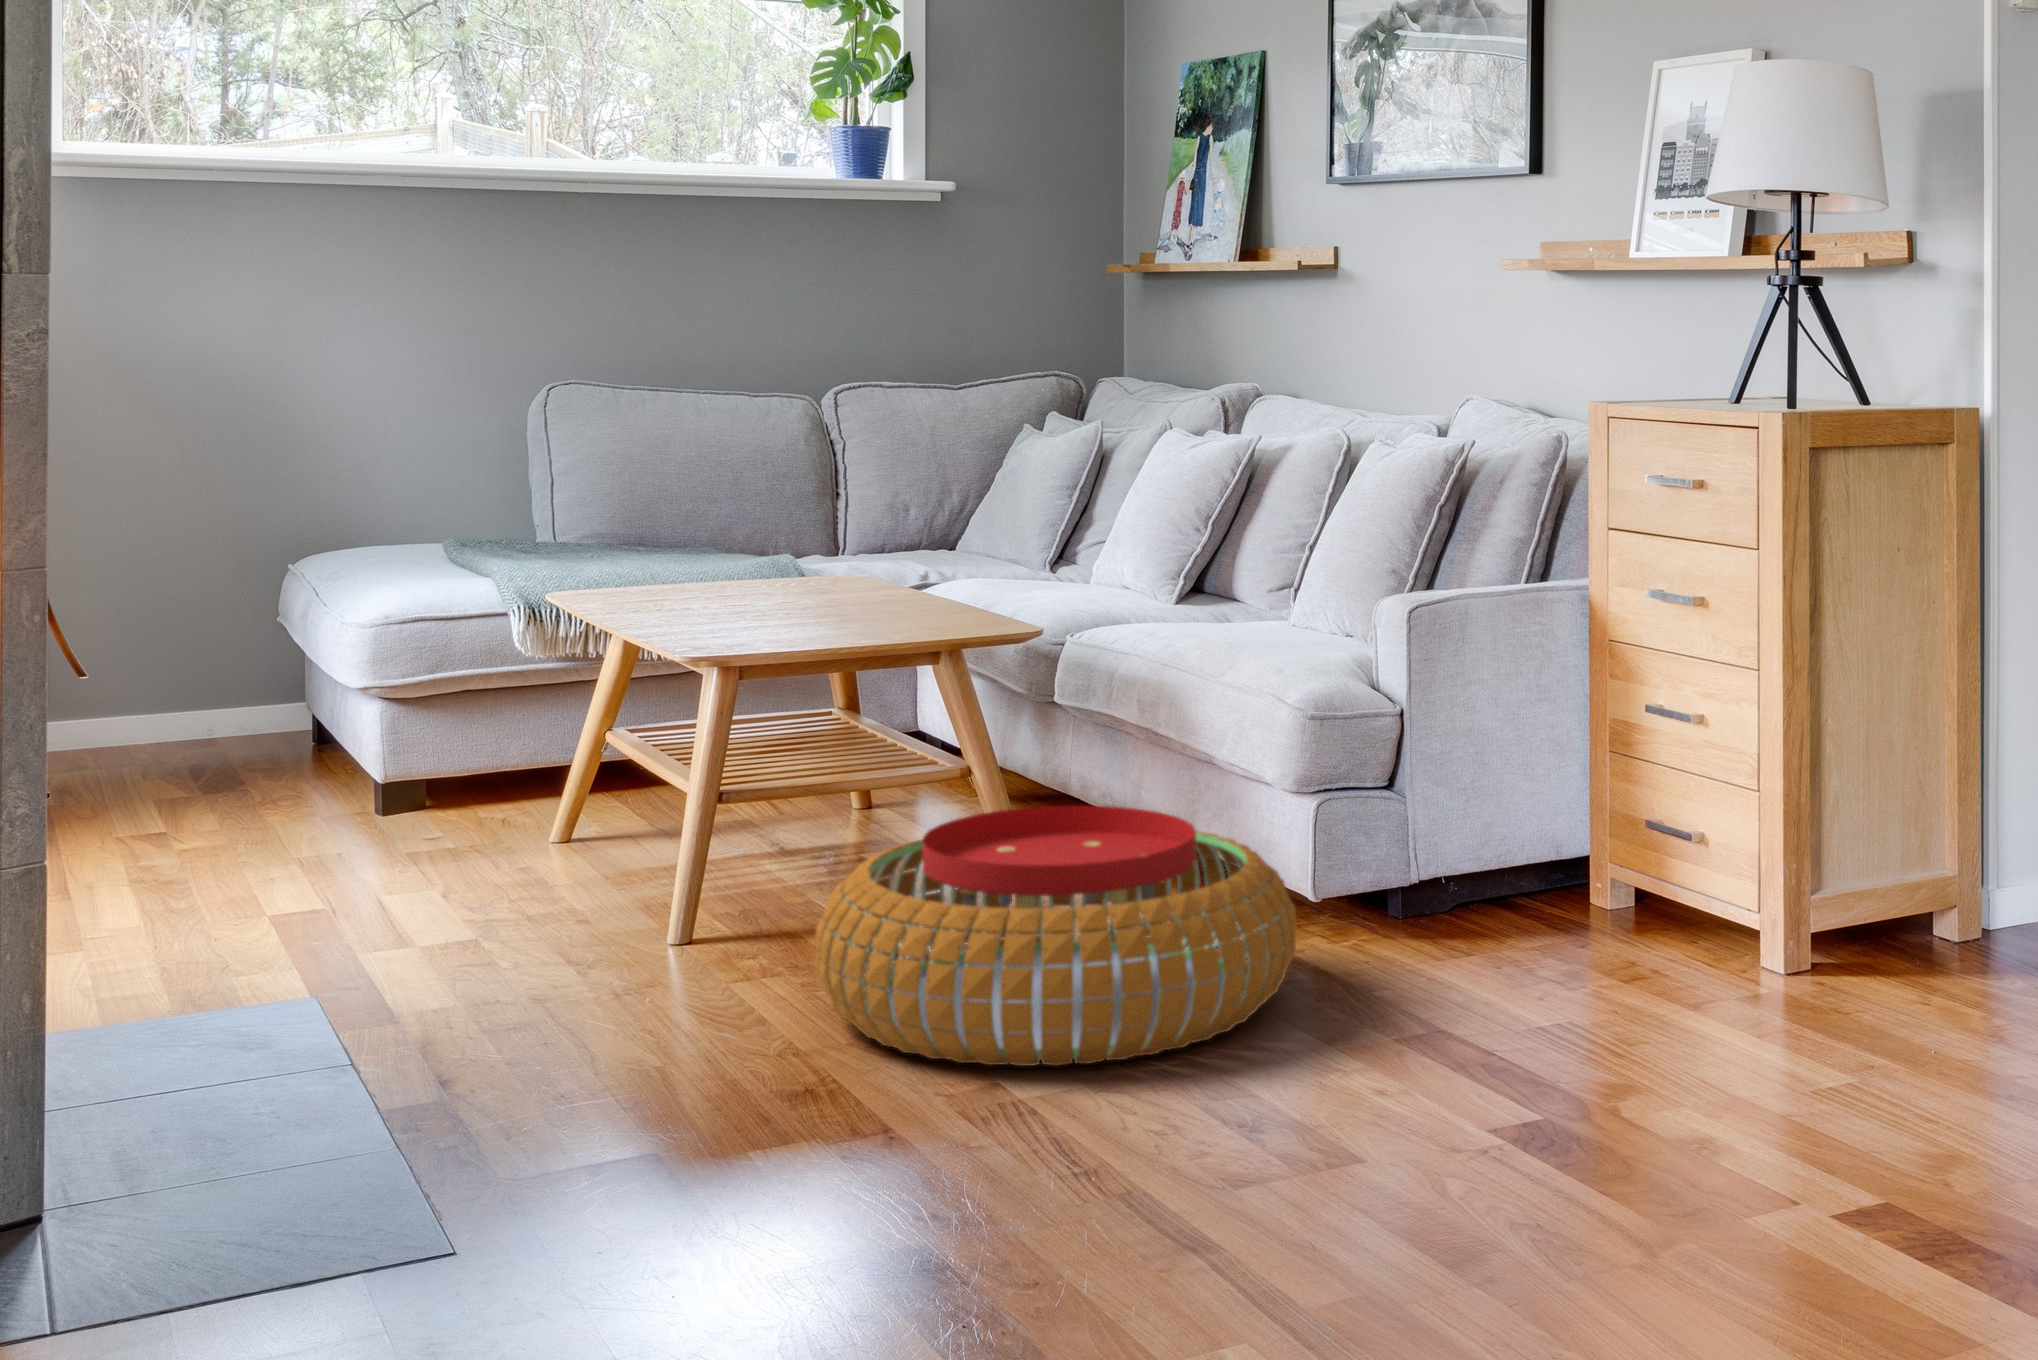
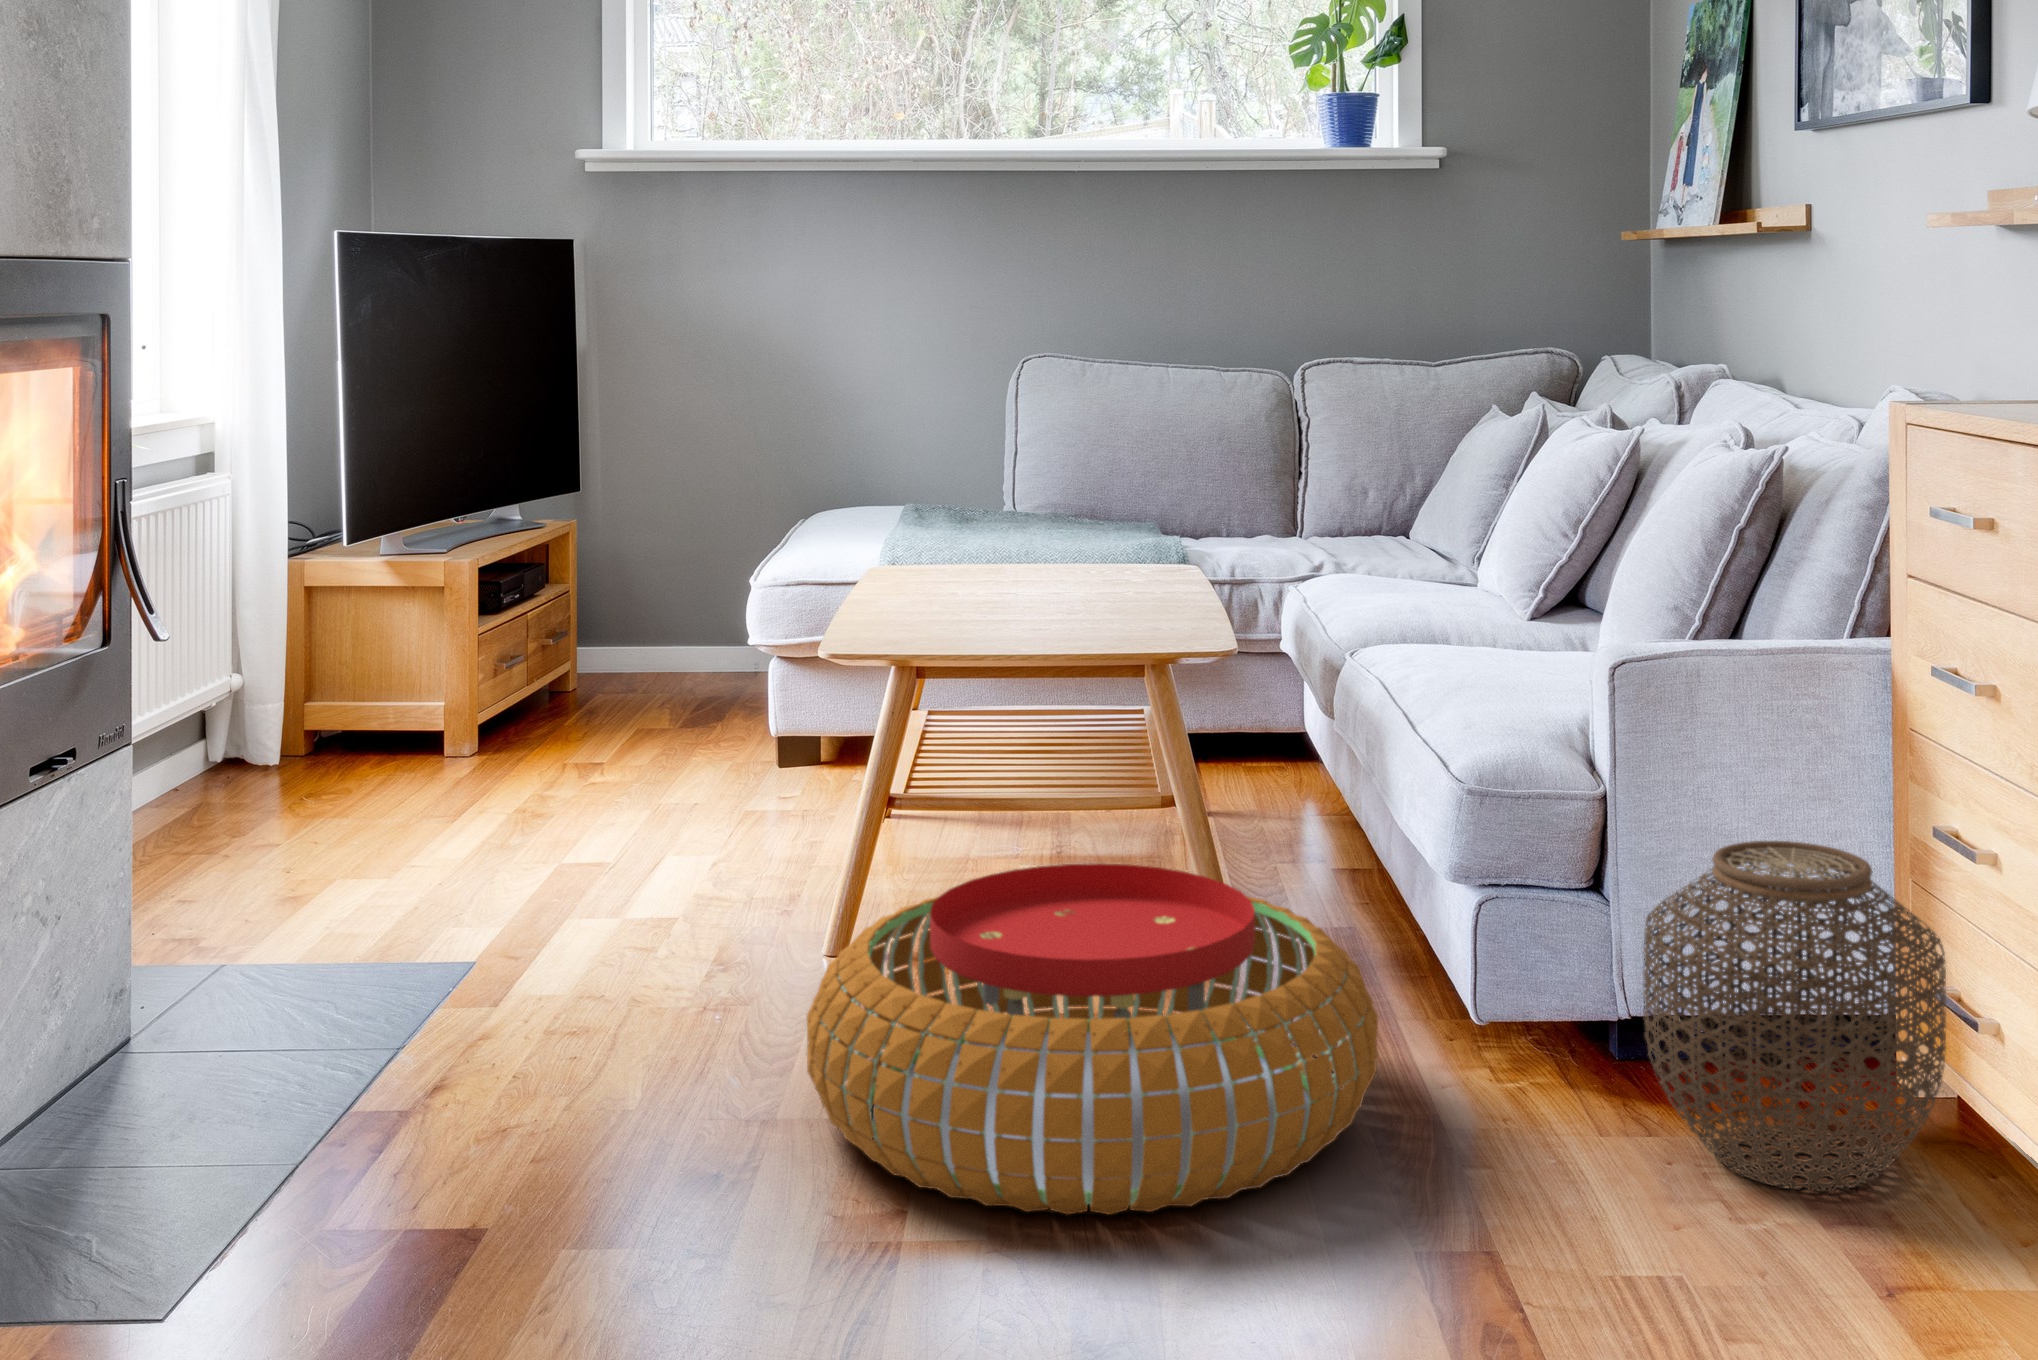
woven basket: none [1463,724,1673,966] -> present [1643,841,1946,1191]

